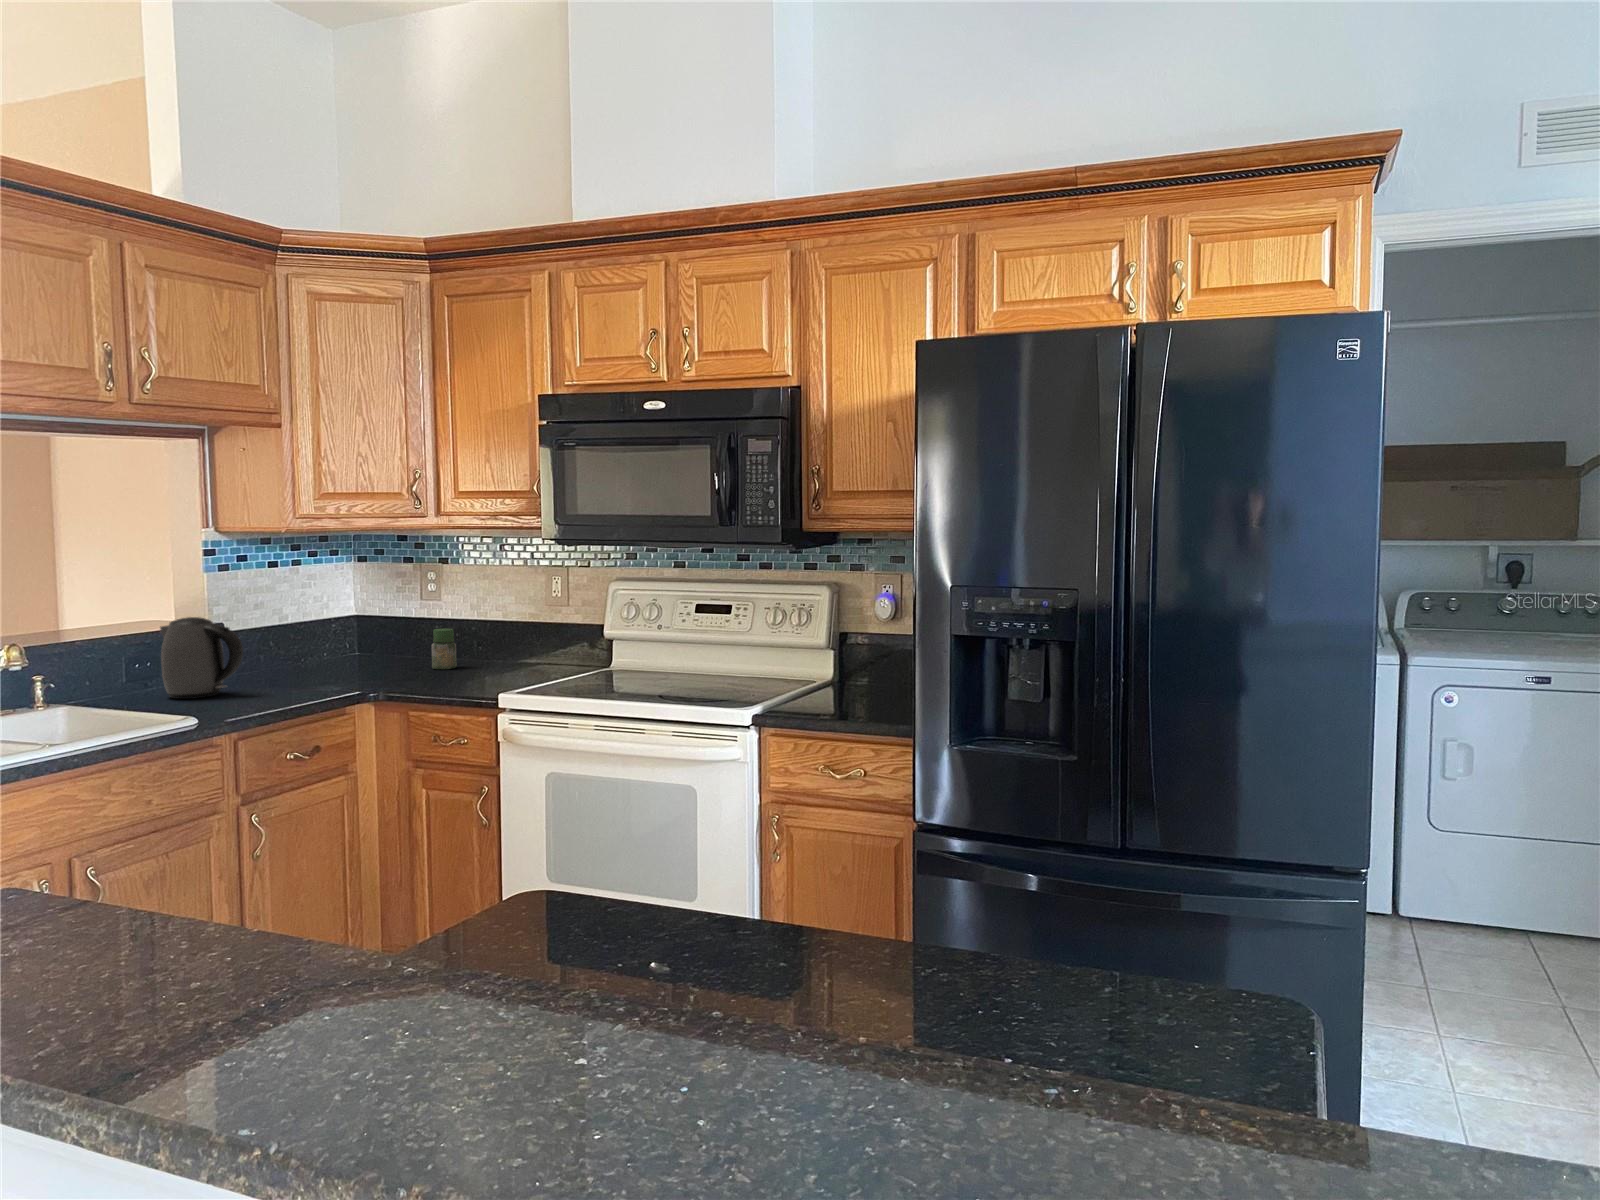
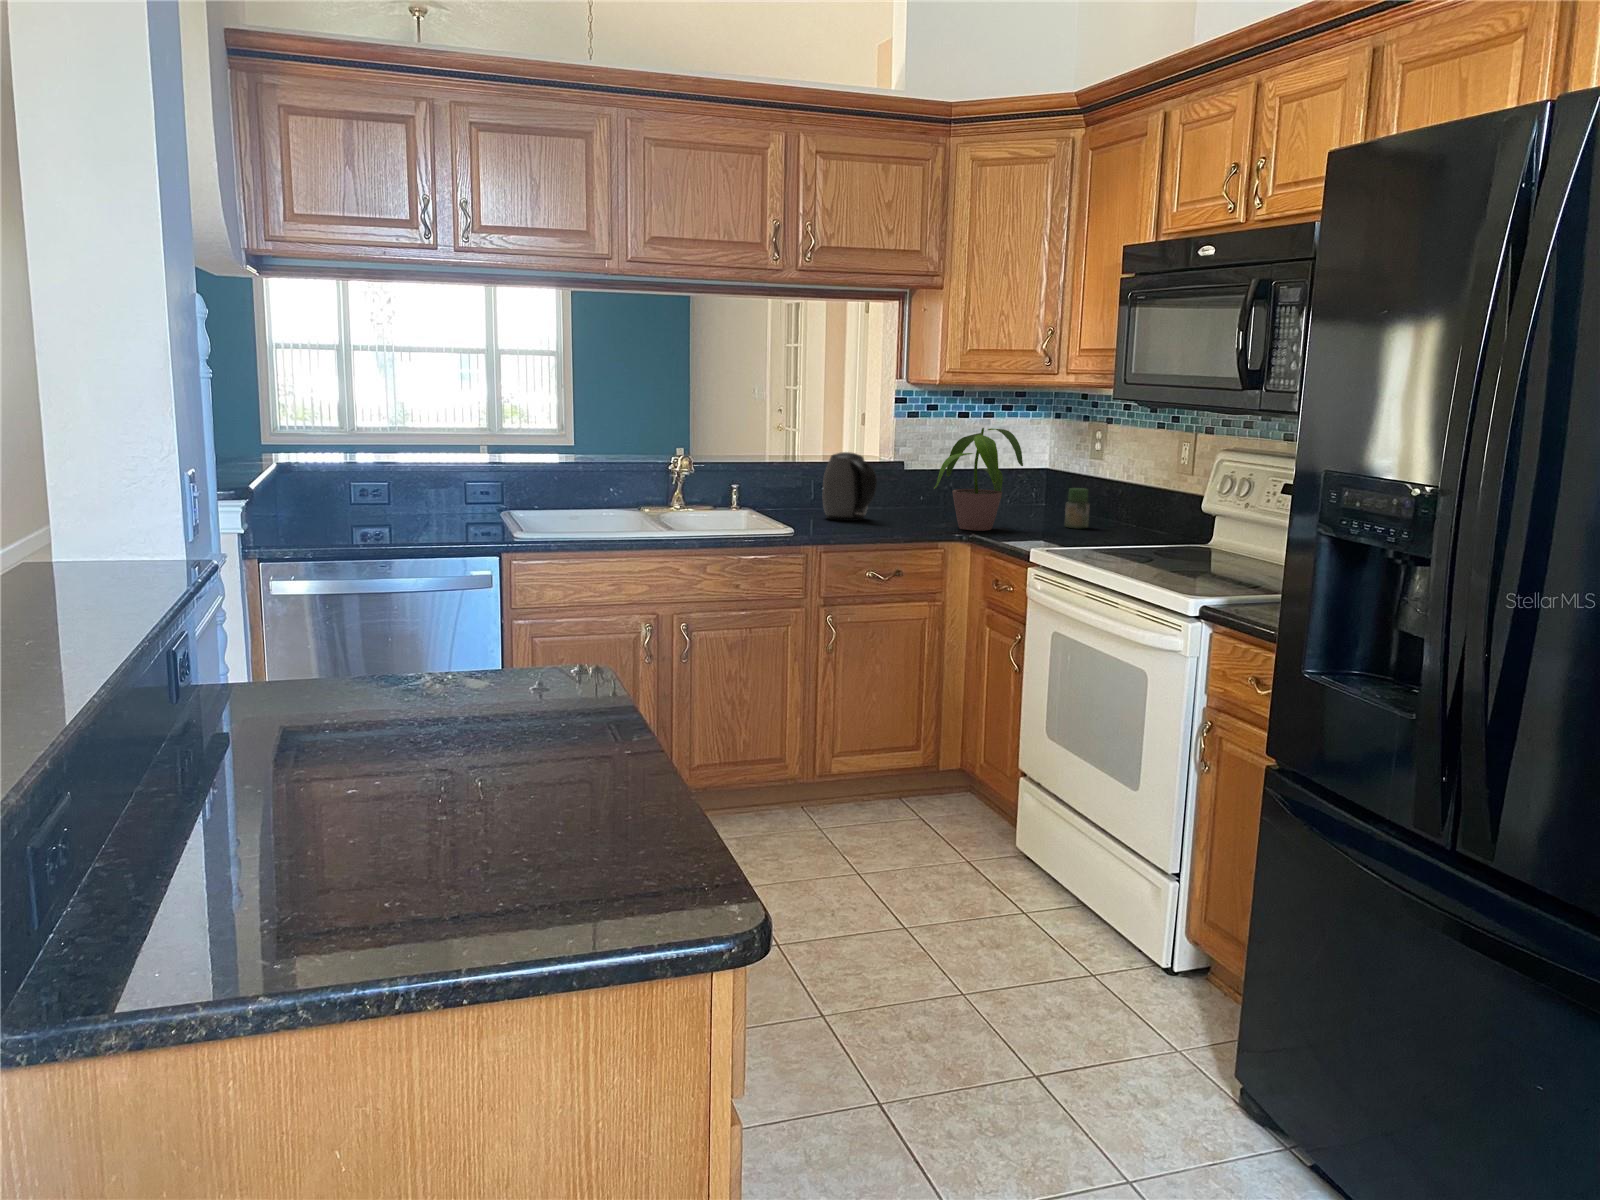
potted plant: none [302,576,420,686] -> present [934,428,1023,531]

